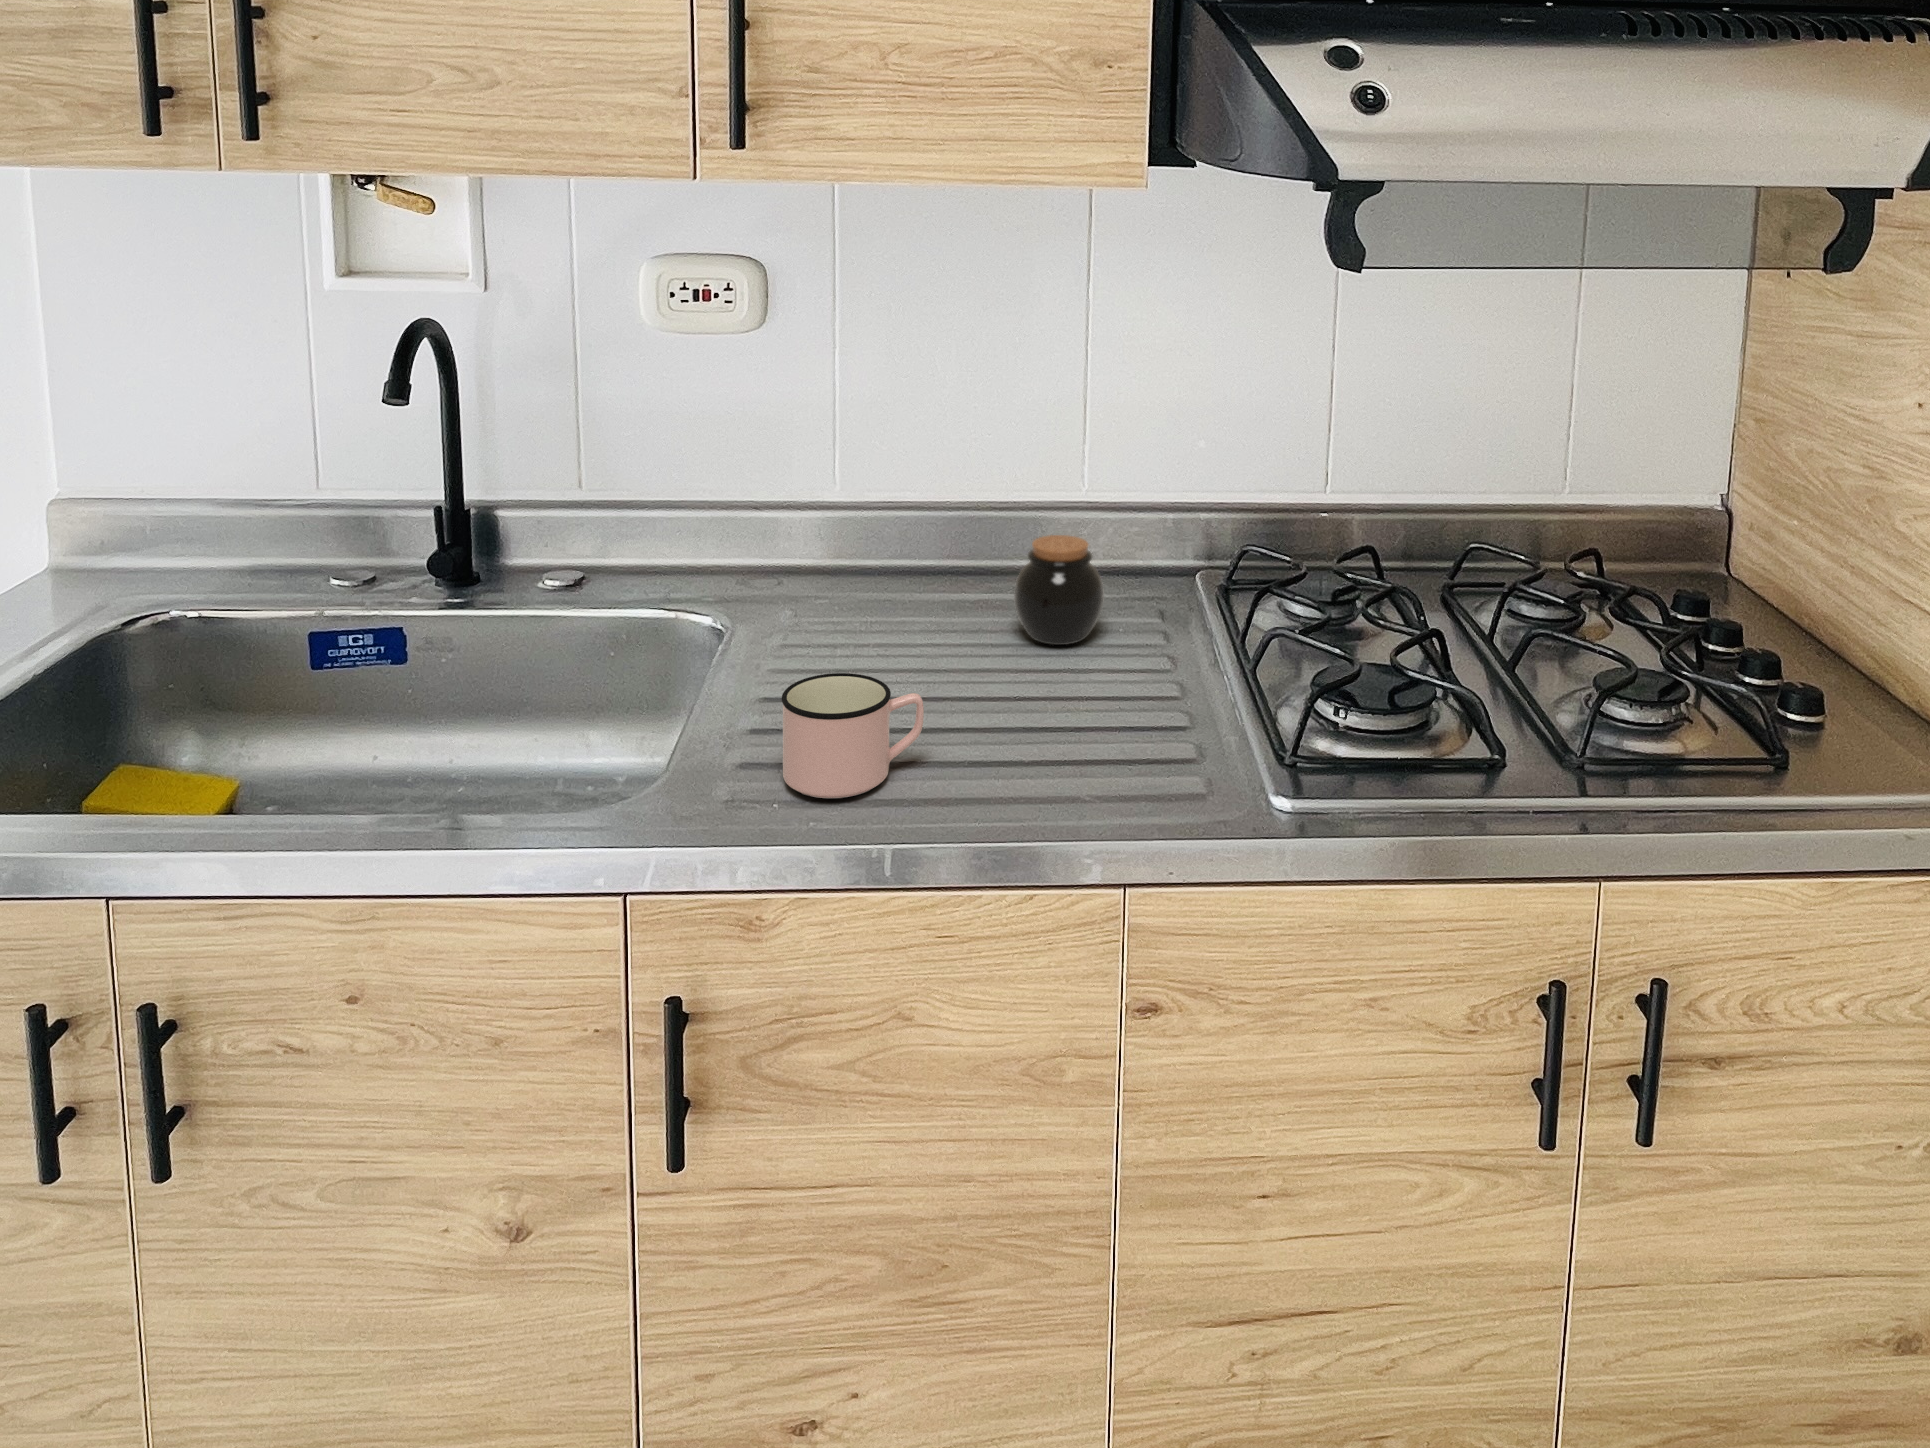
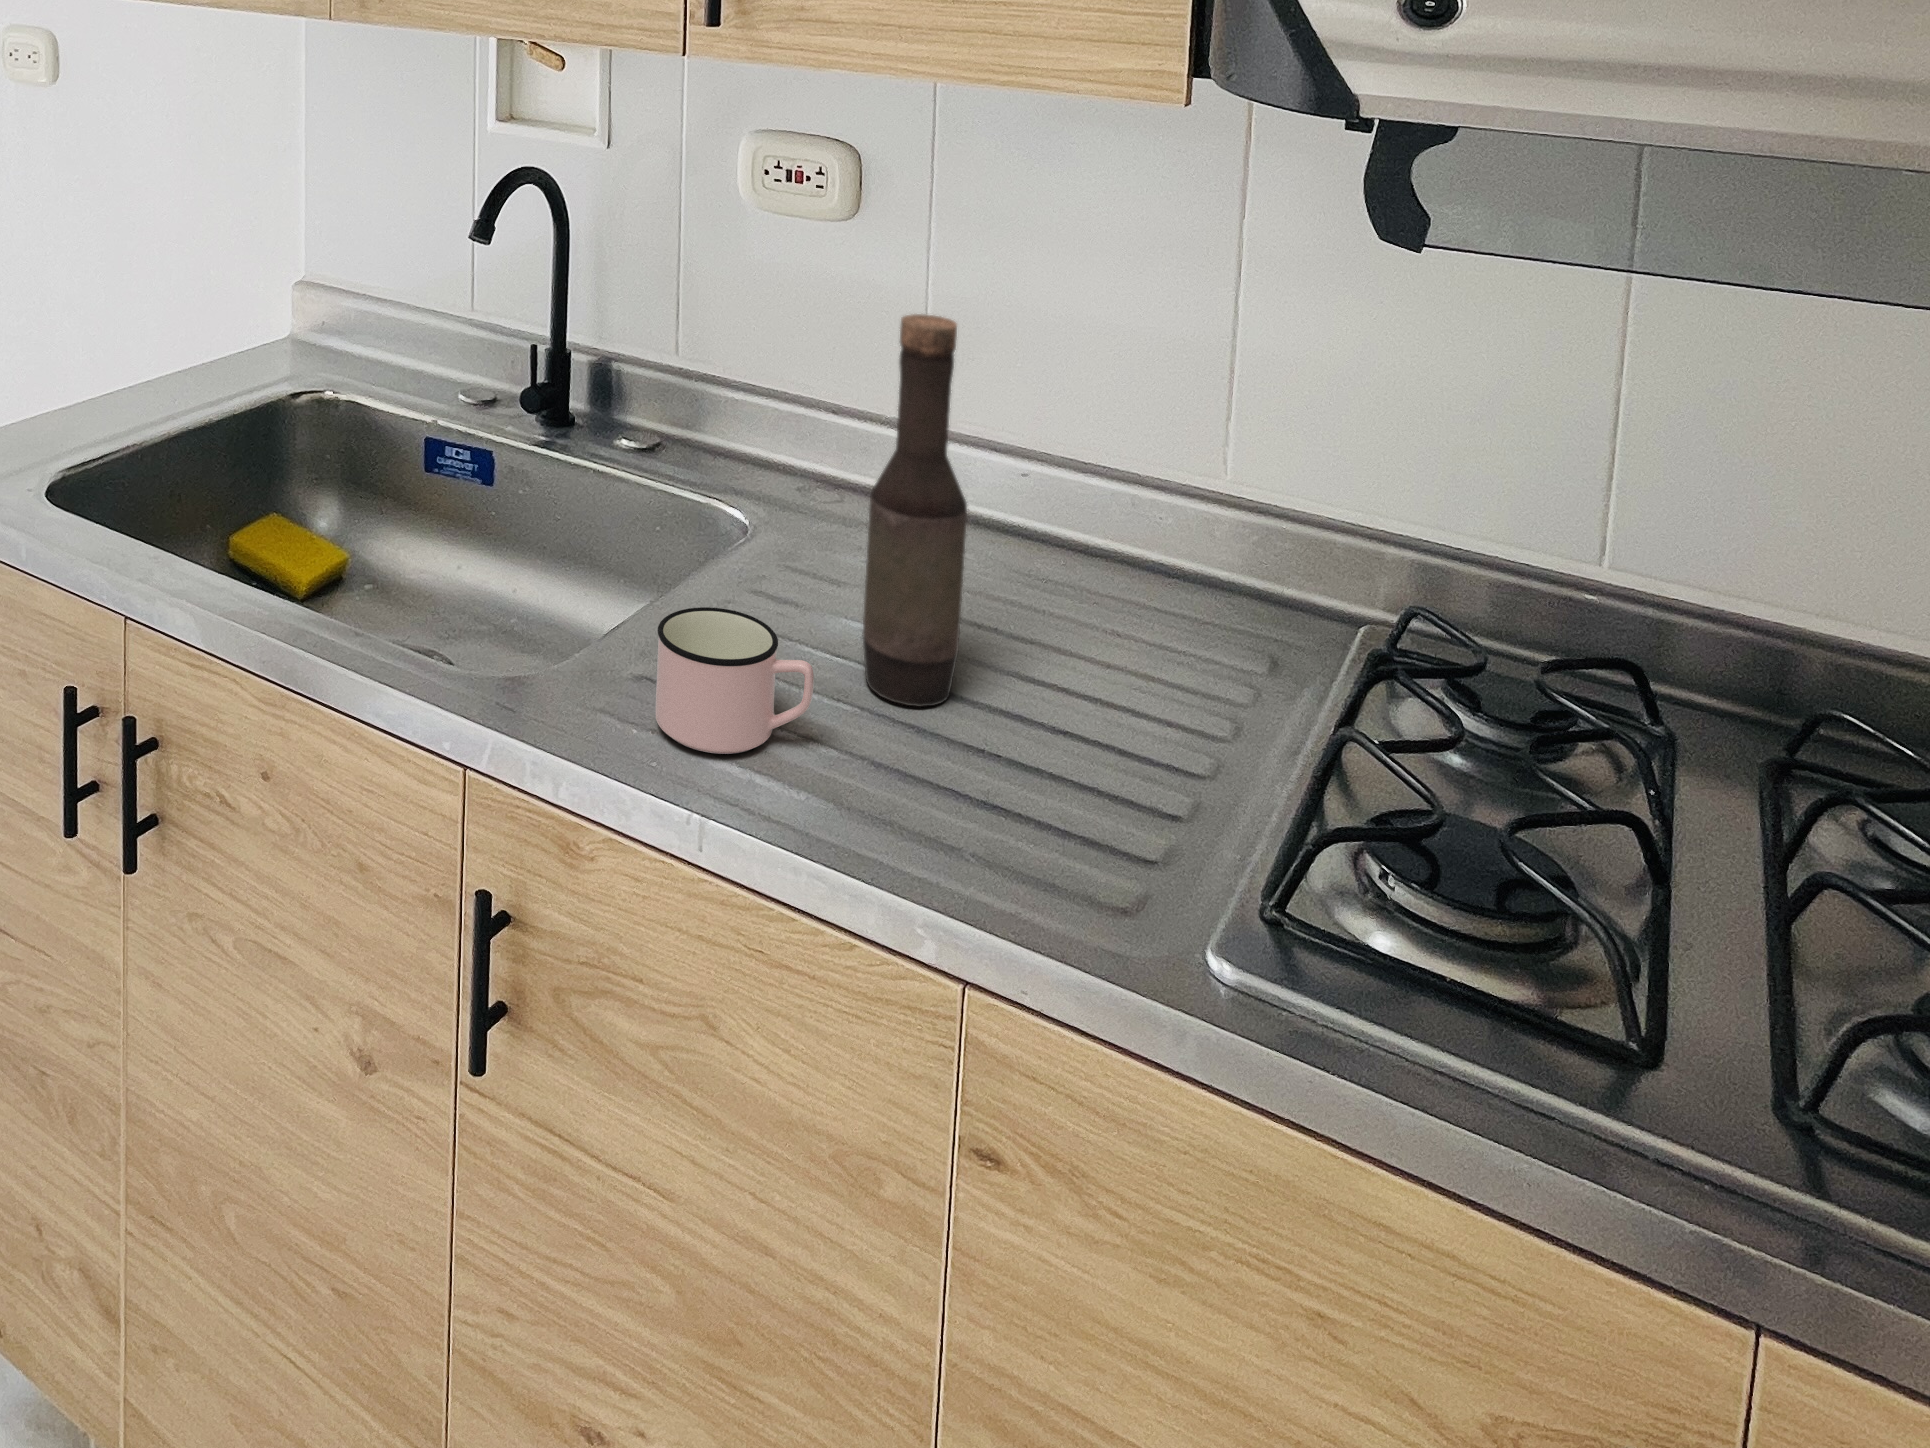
bottle: none [913,385,994,712] -> present [862,314,967,707]
jar: present [1014,535,1104,645] -> none [1044,525,1165,671]

